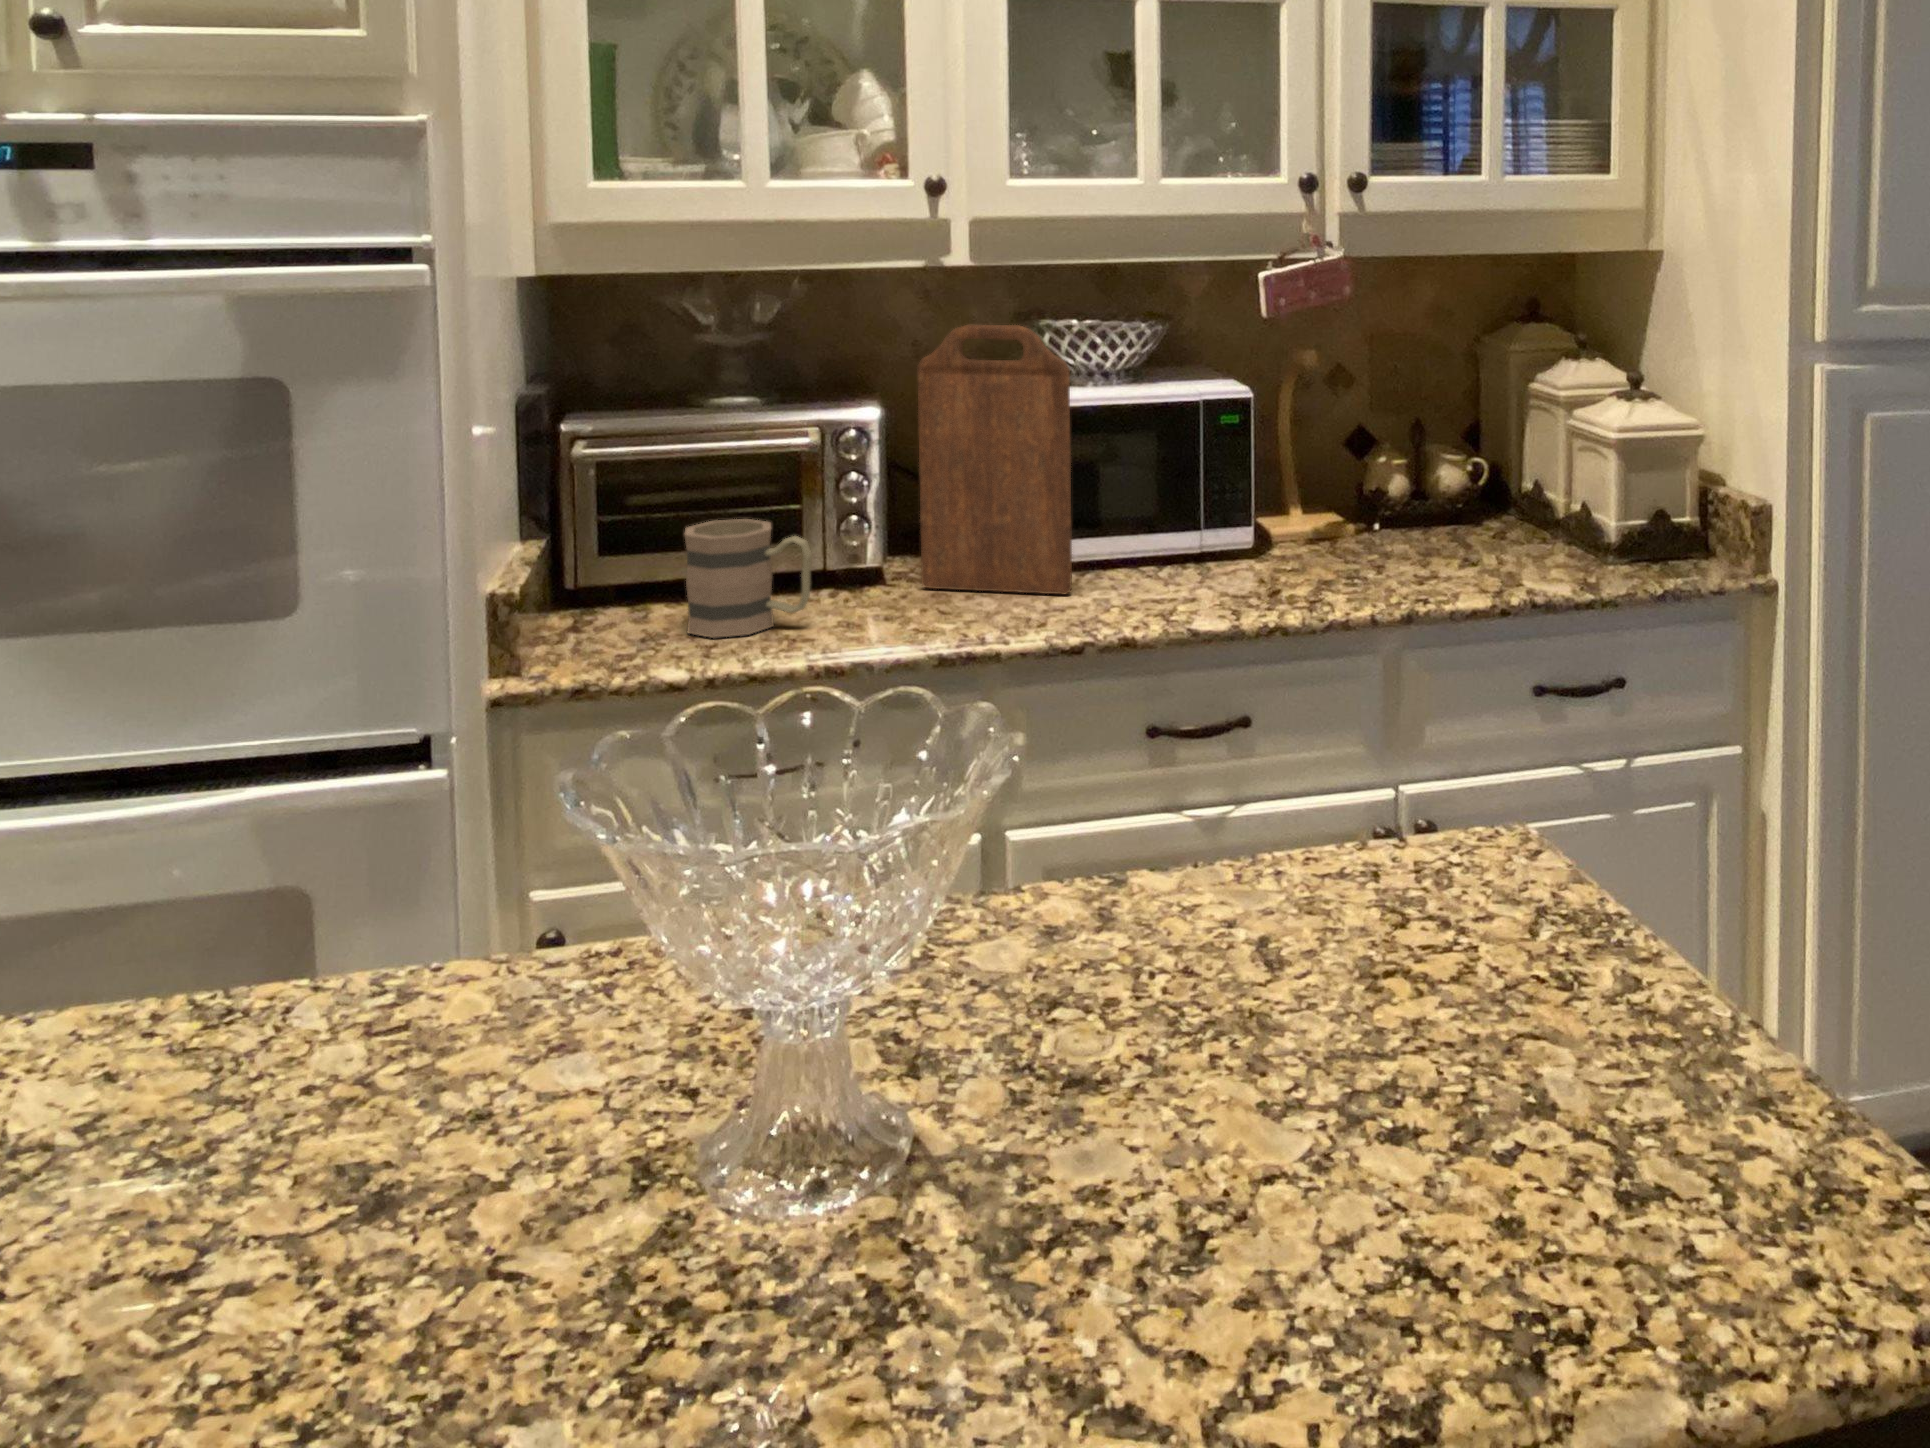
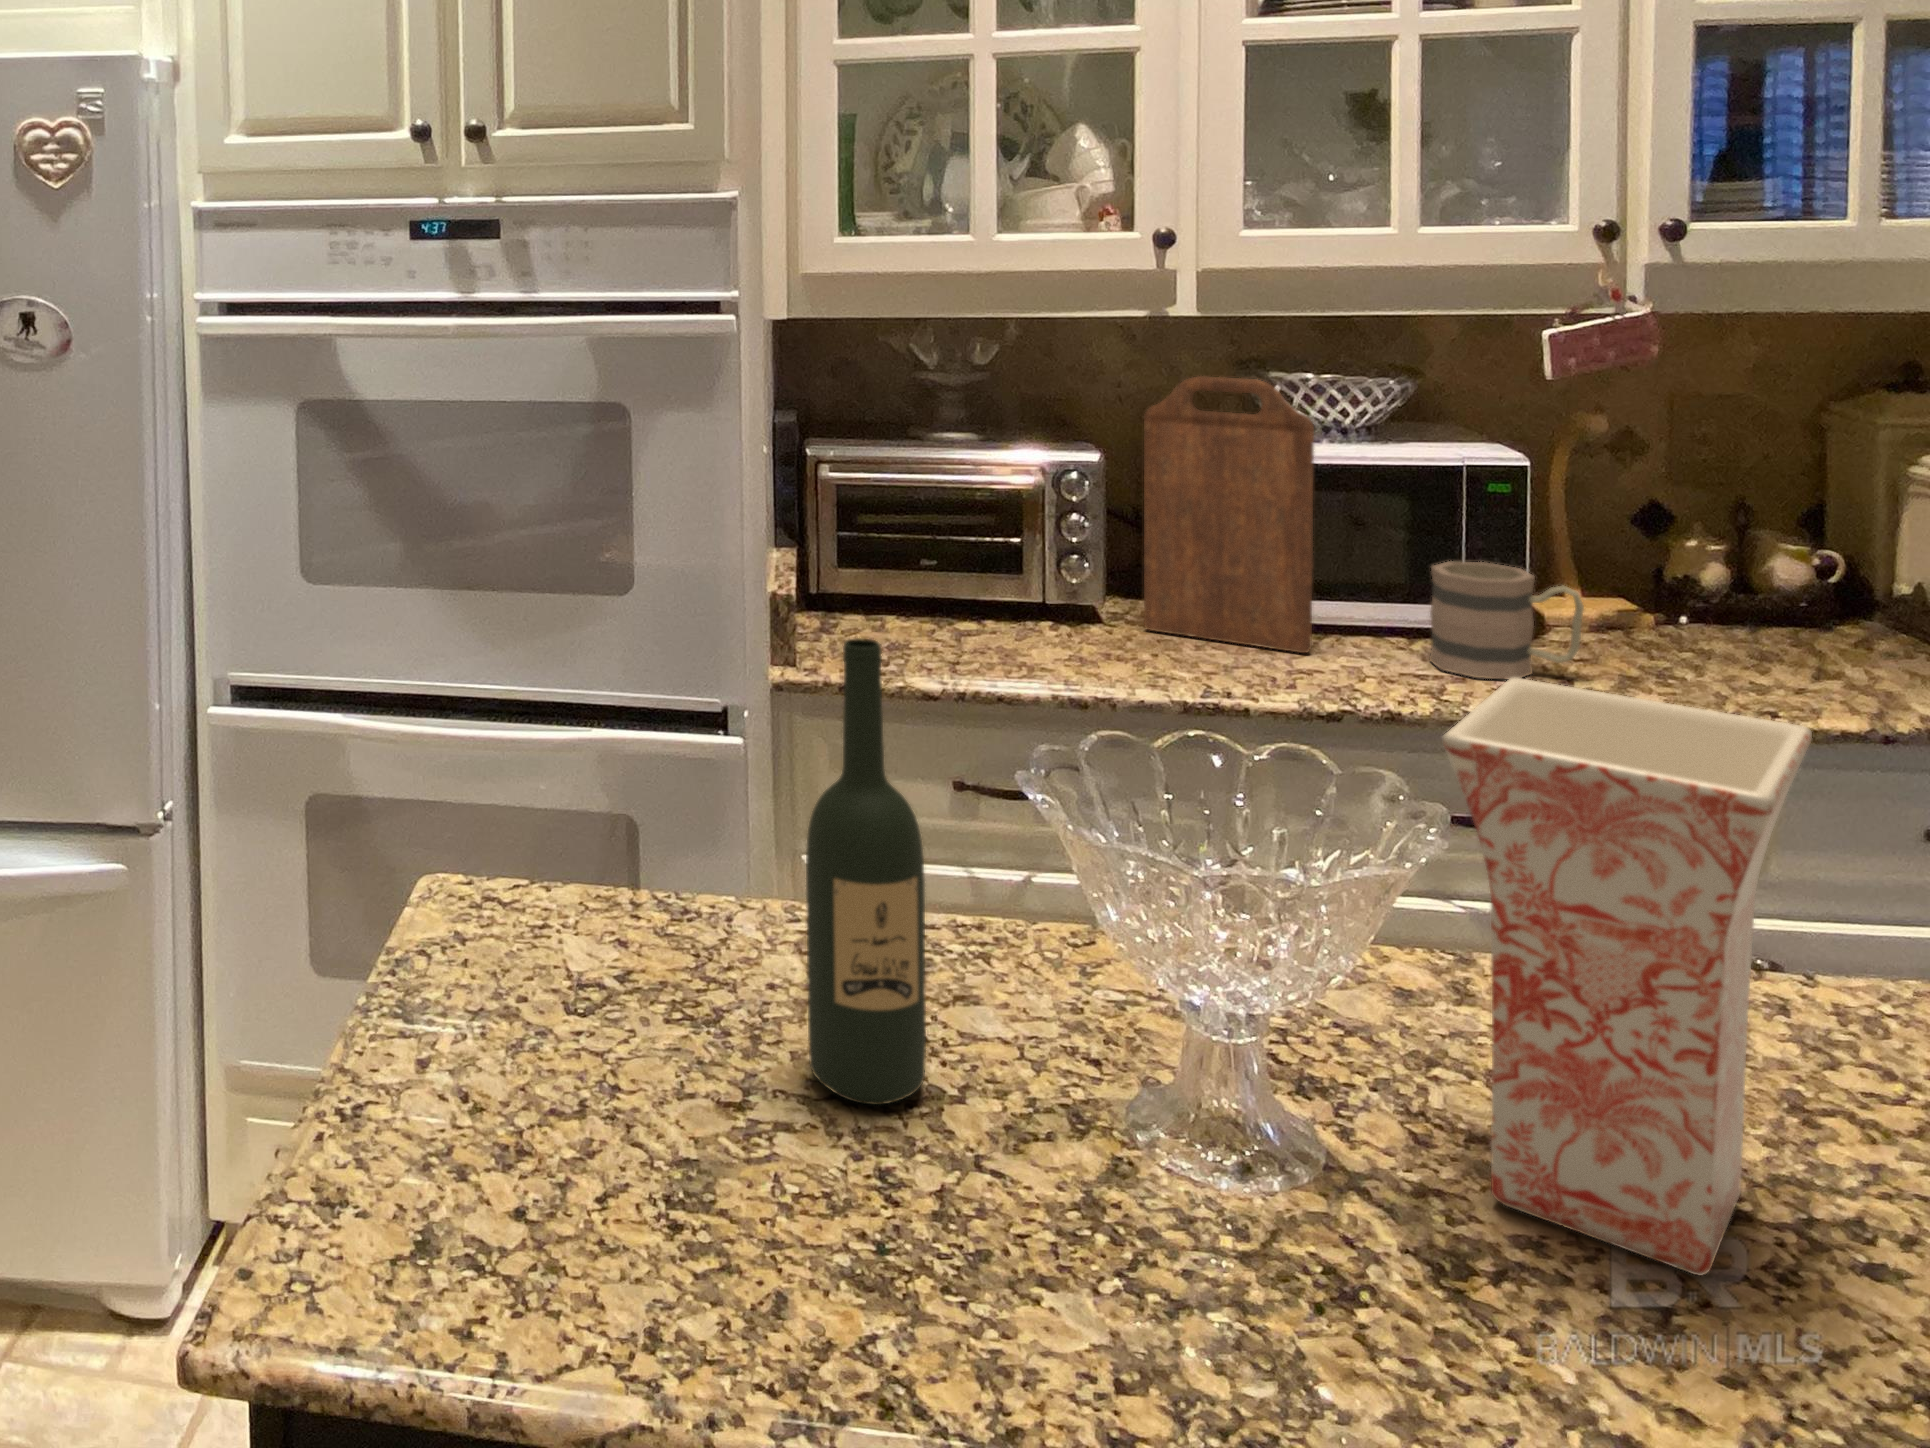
mug: present [685,519,812,638] -> present [1430,561,1584,679]
vase: none [1009,589,1345,1181] -> present [1443,678,1812,1275]
wine bottle: none [283,628,460,1238] -> present [806,638,926,1105]

